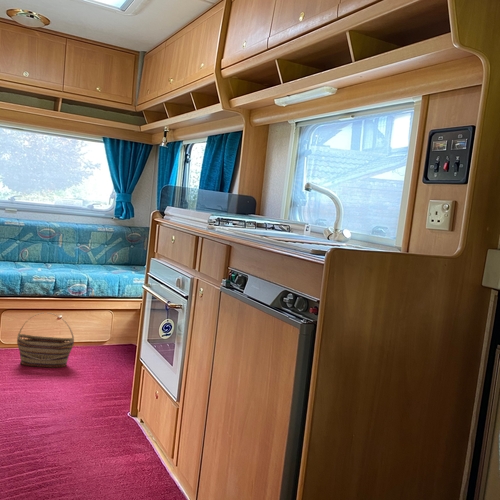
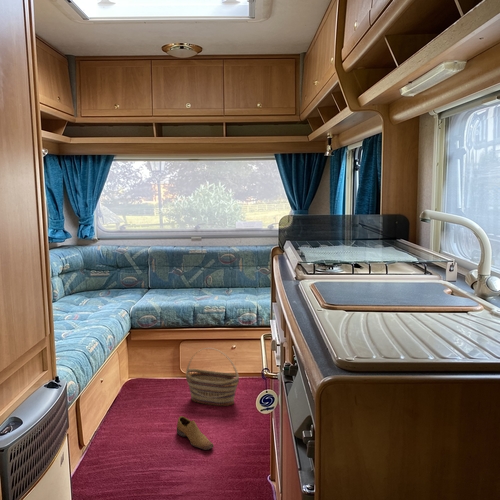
shoe: none [19,372,63,397] -> present [177,416,214,450]

